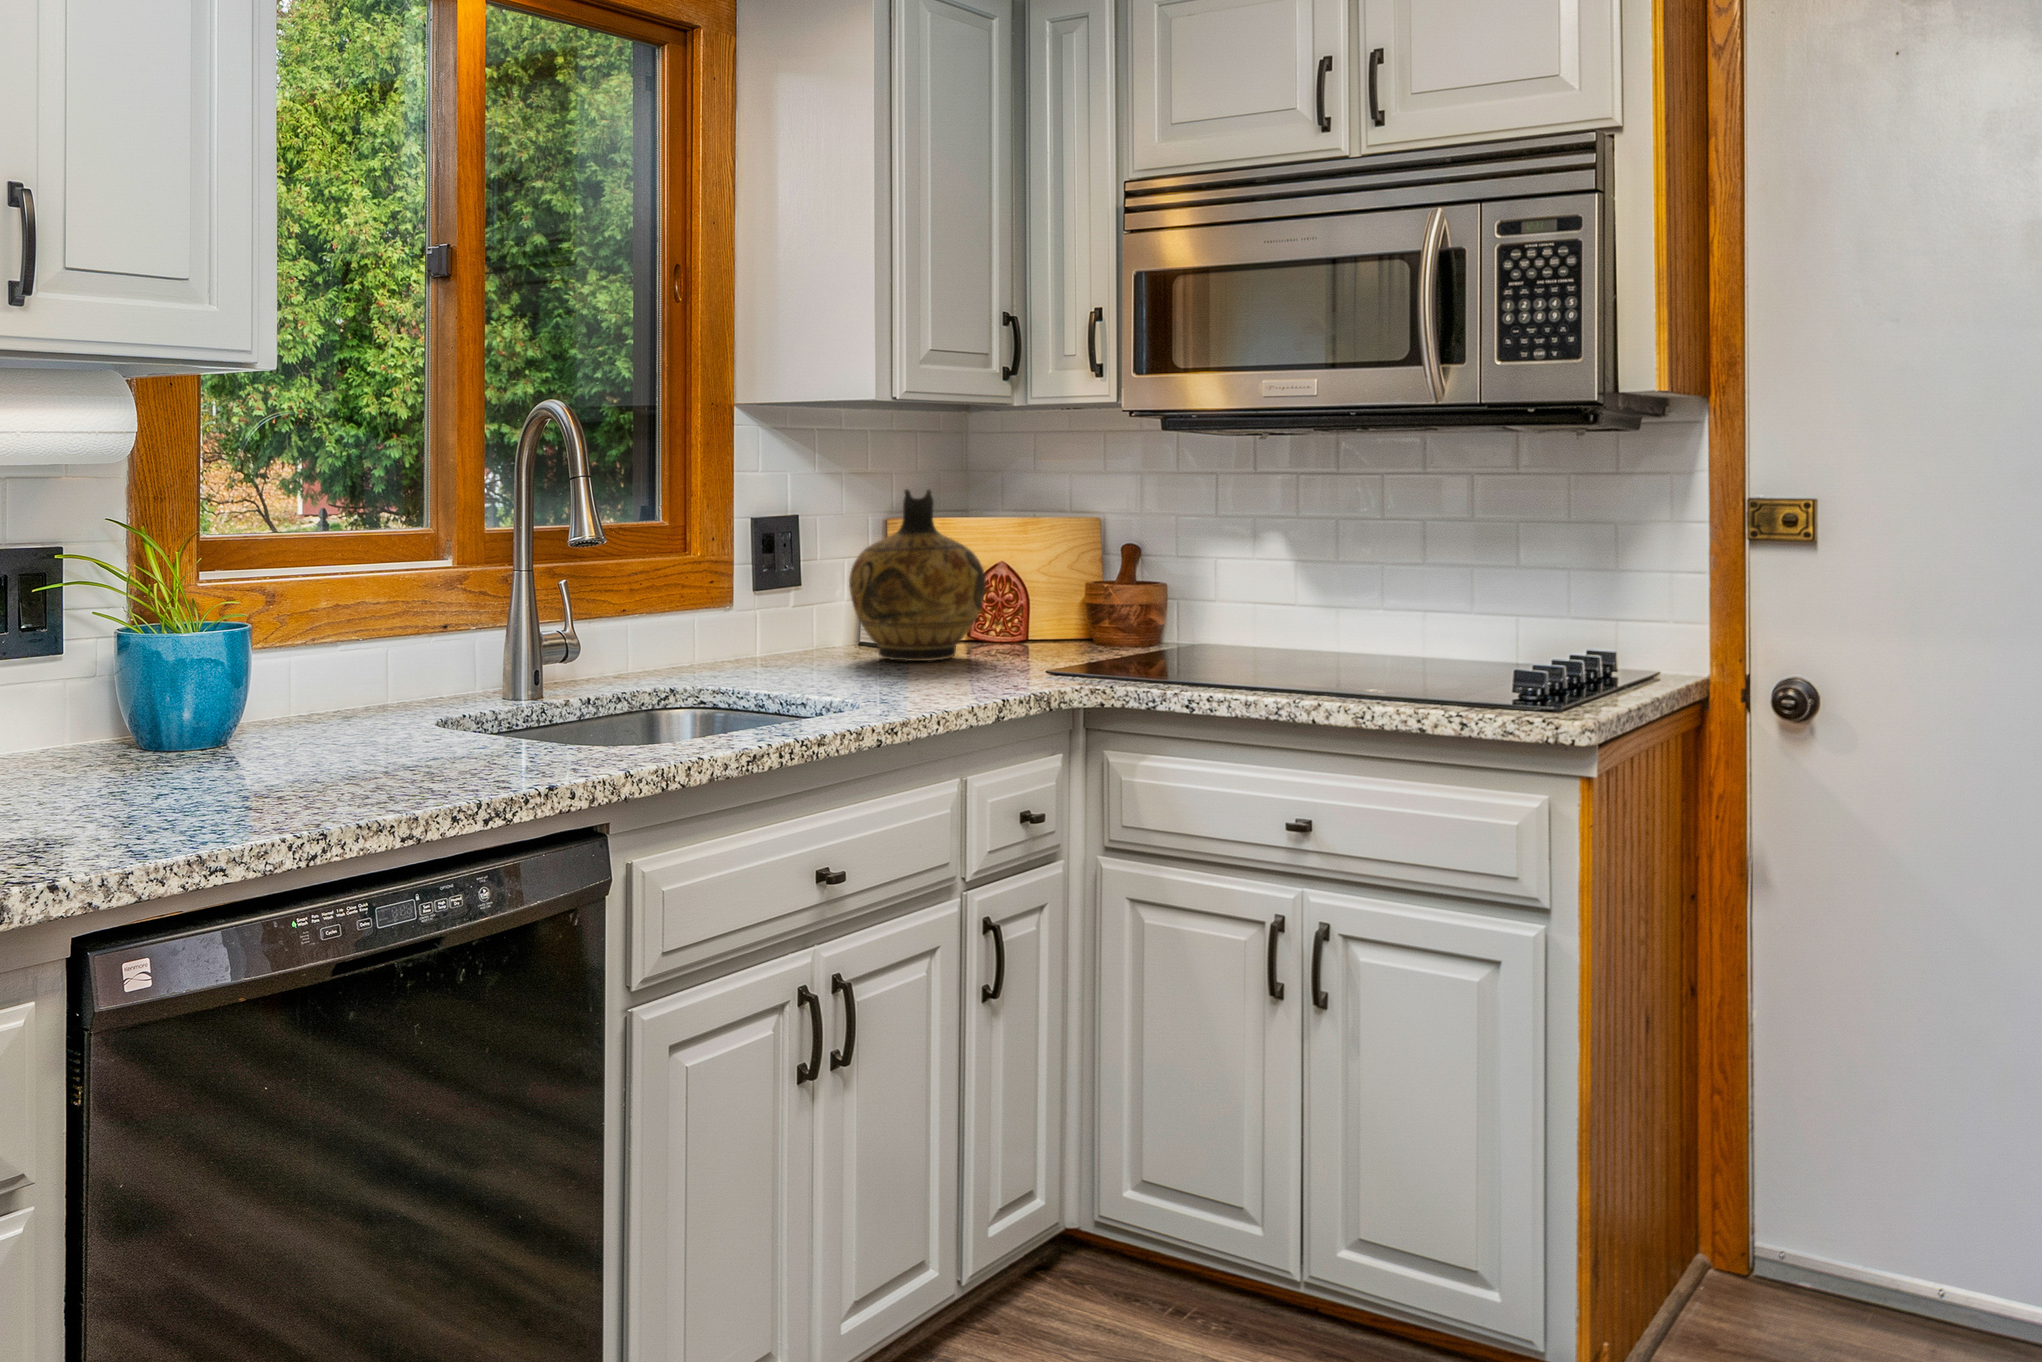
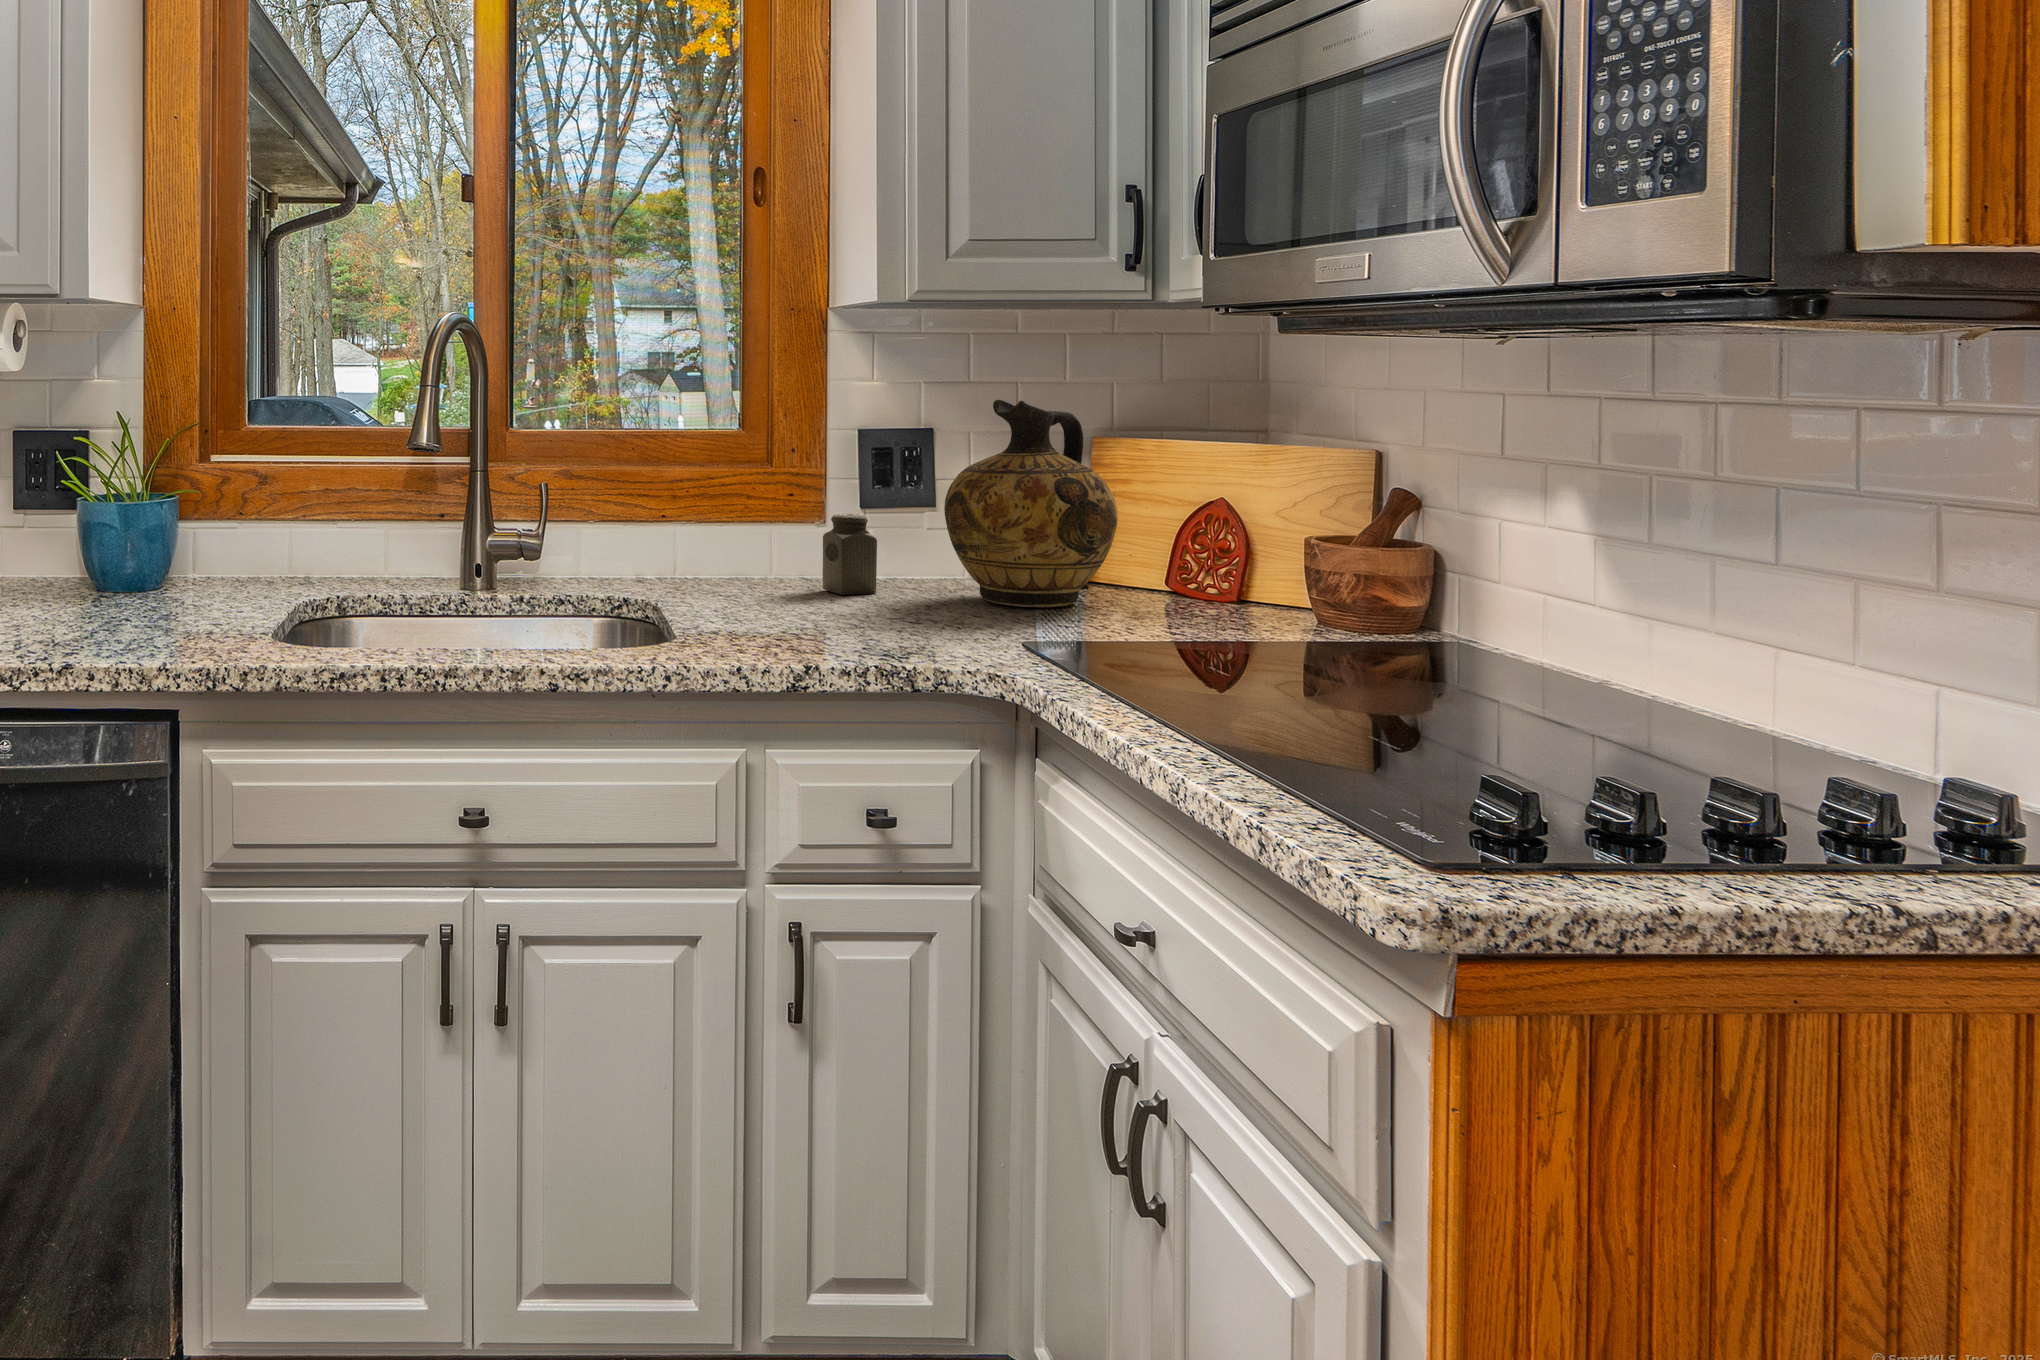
salt shaker: none [753,597,800,670] -> present [823,514,877,595]

